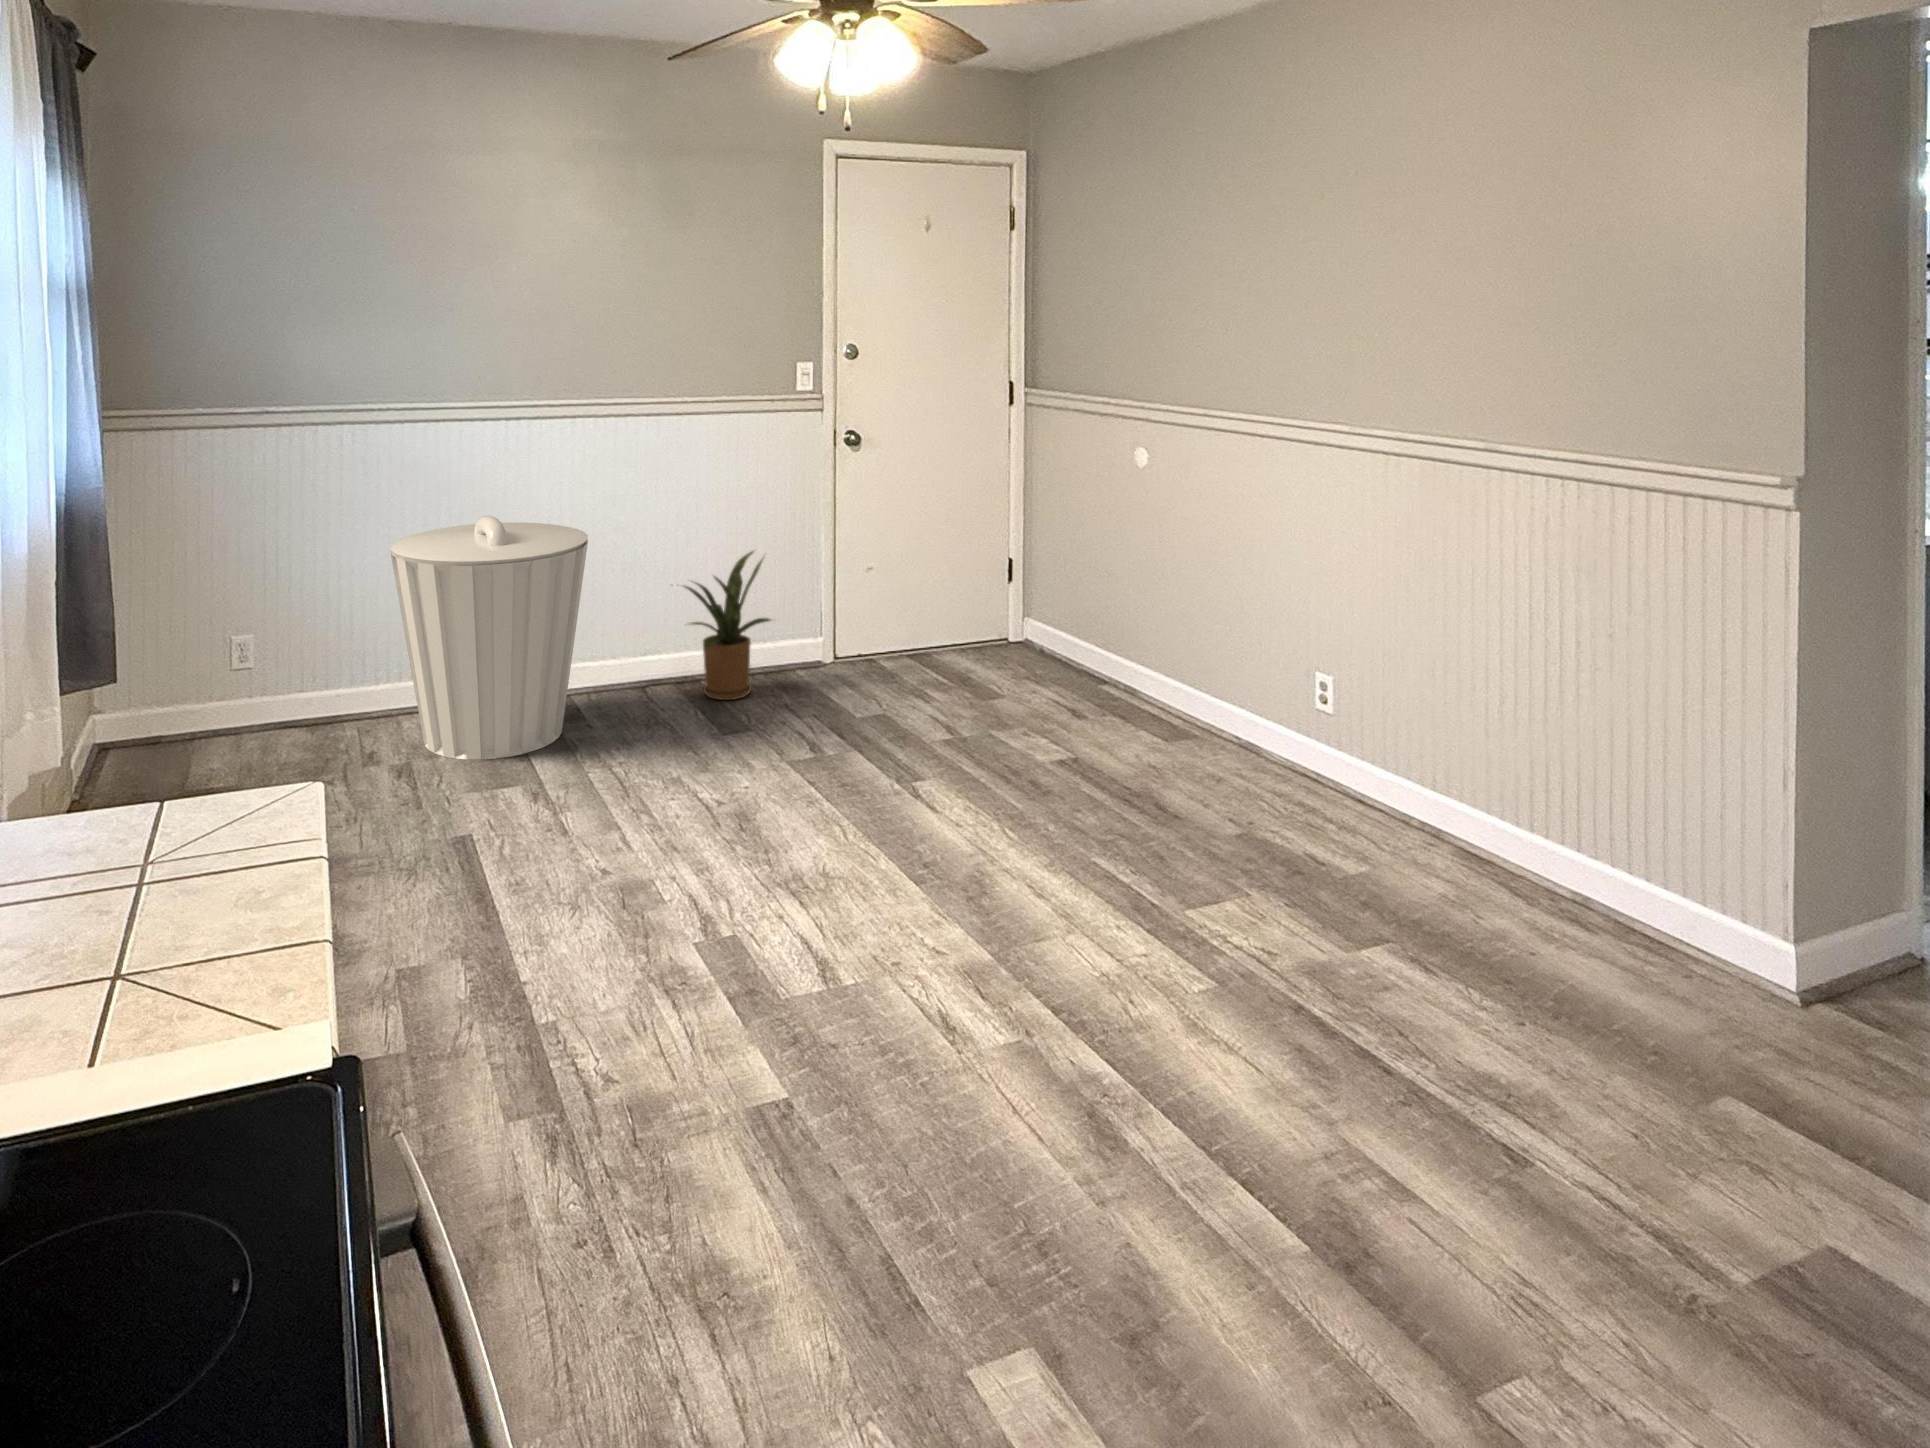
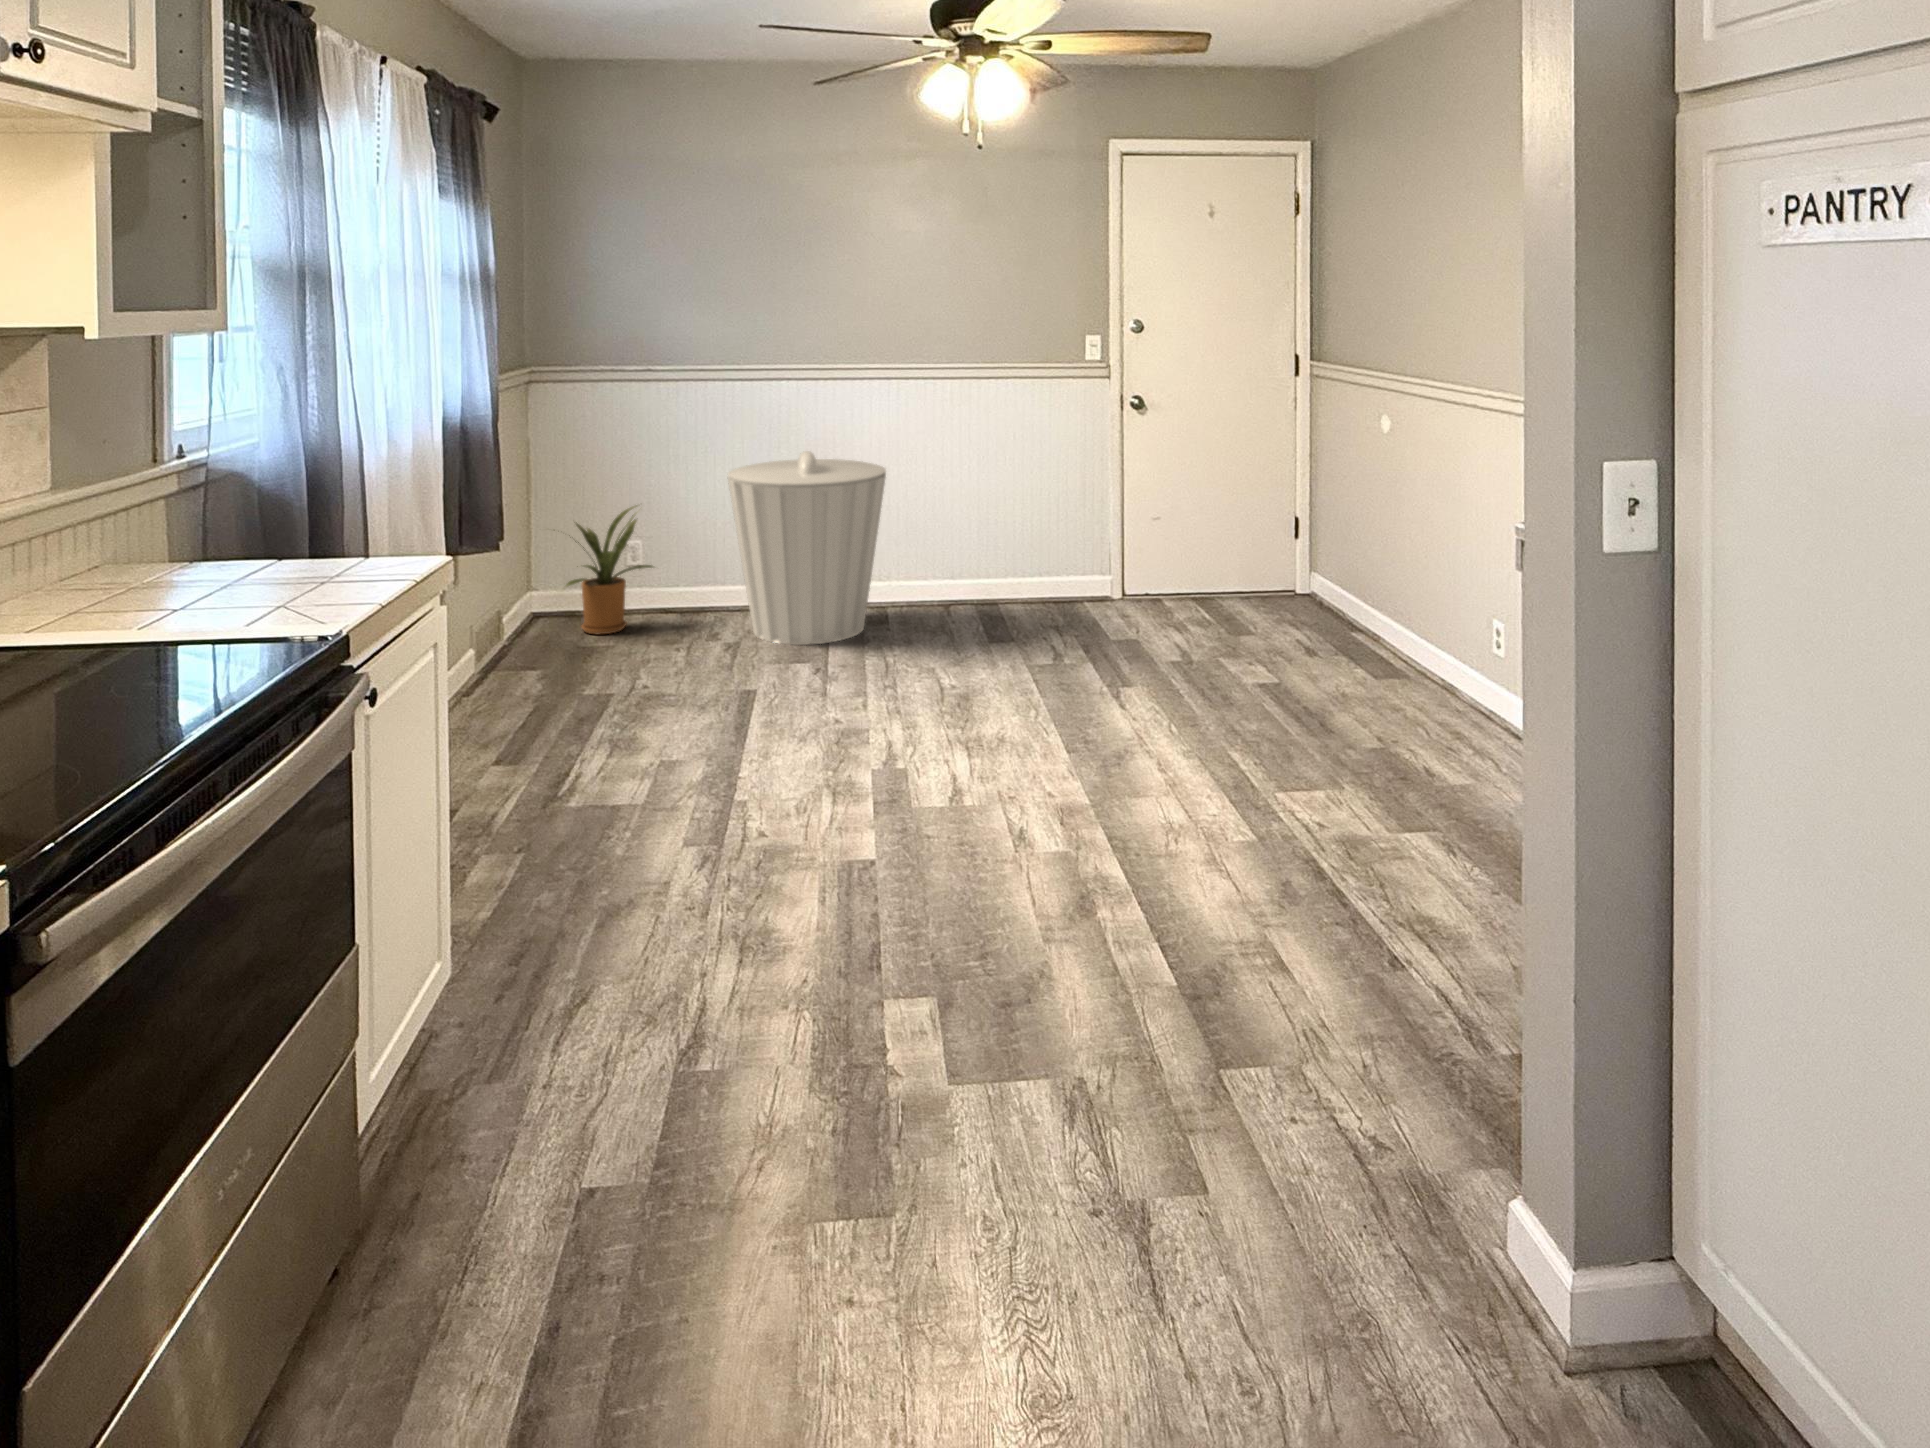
house plant: present [685,551,771,700] -> present [566,506,653,635]

